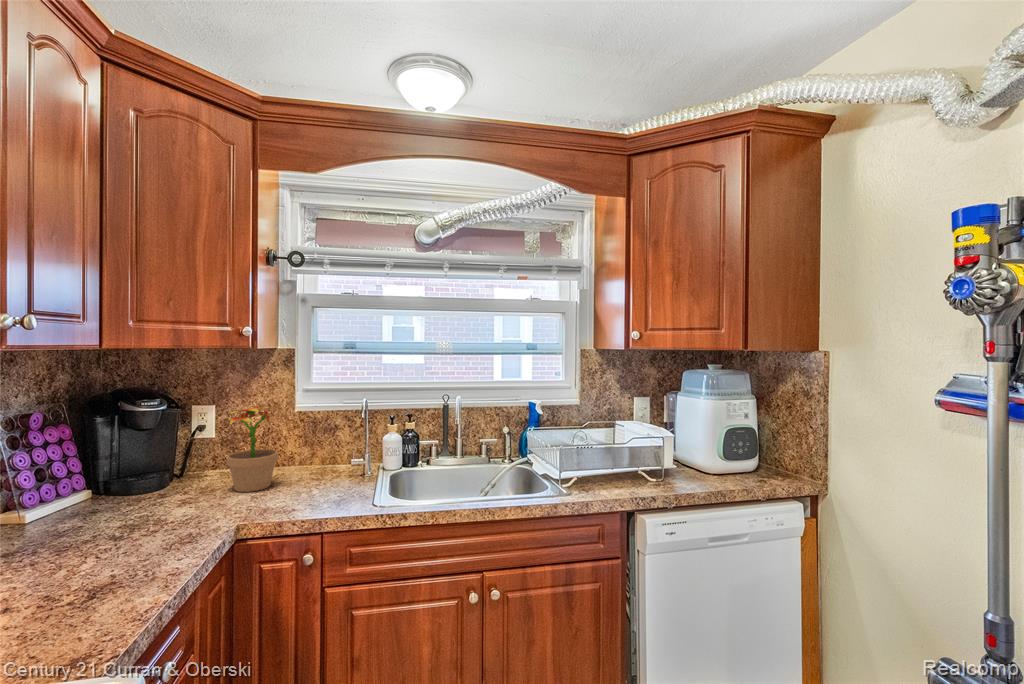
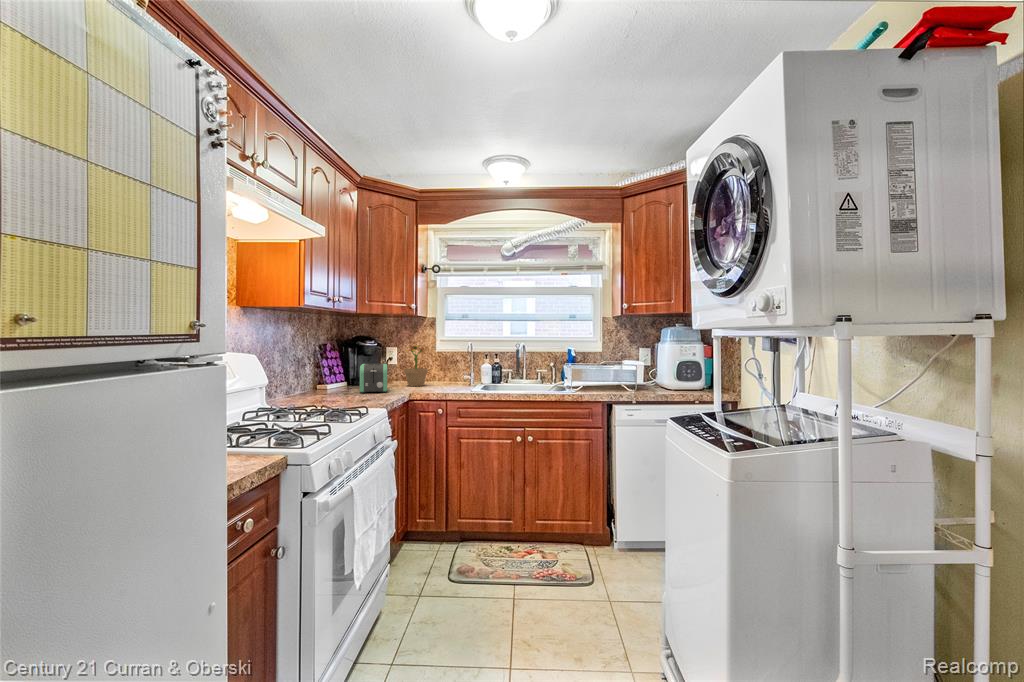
toaster: none [93,458,182,548] -> present [360,364,387,393]

